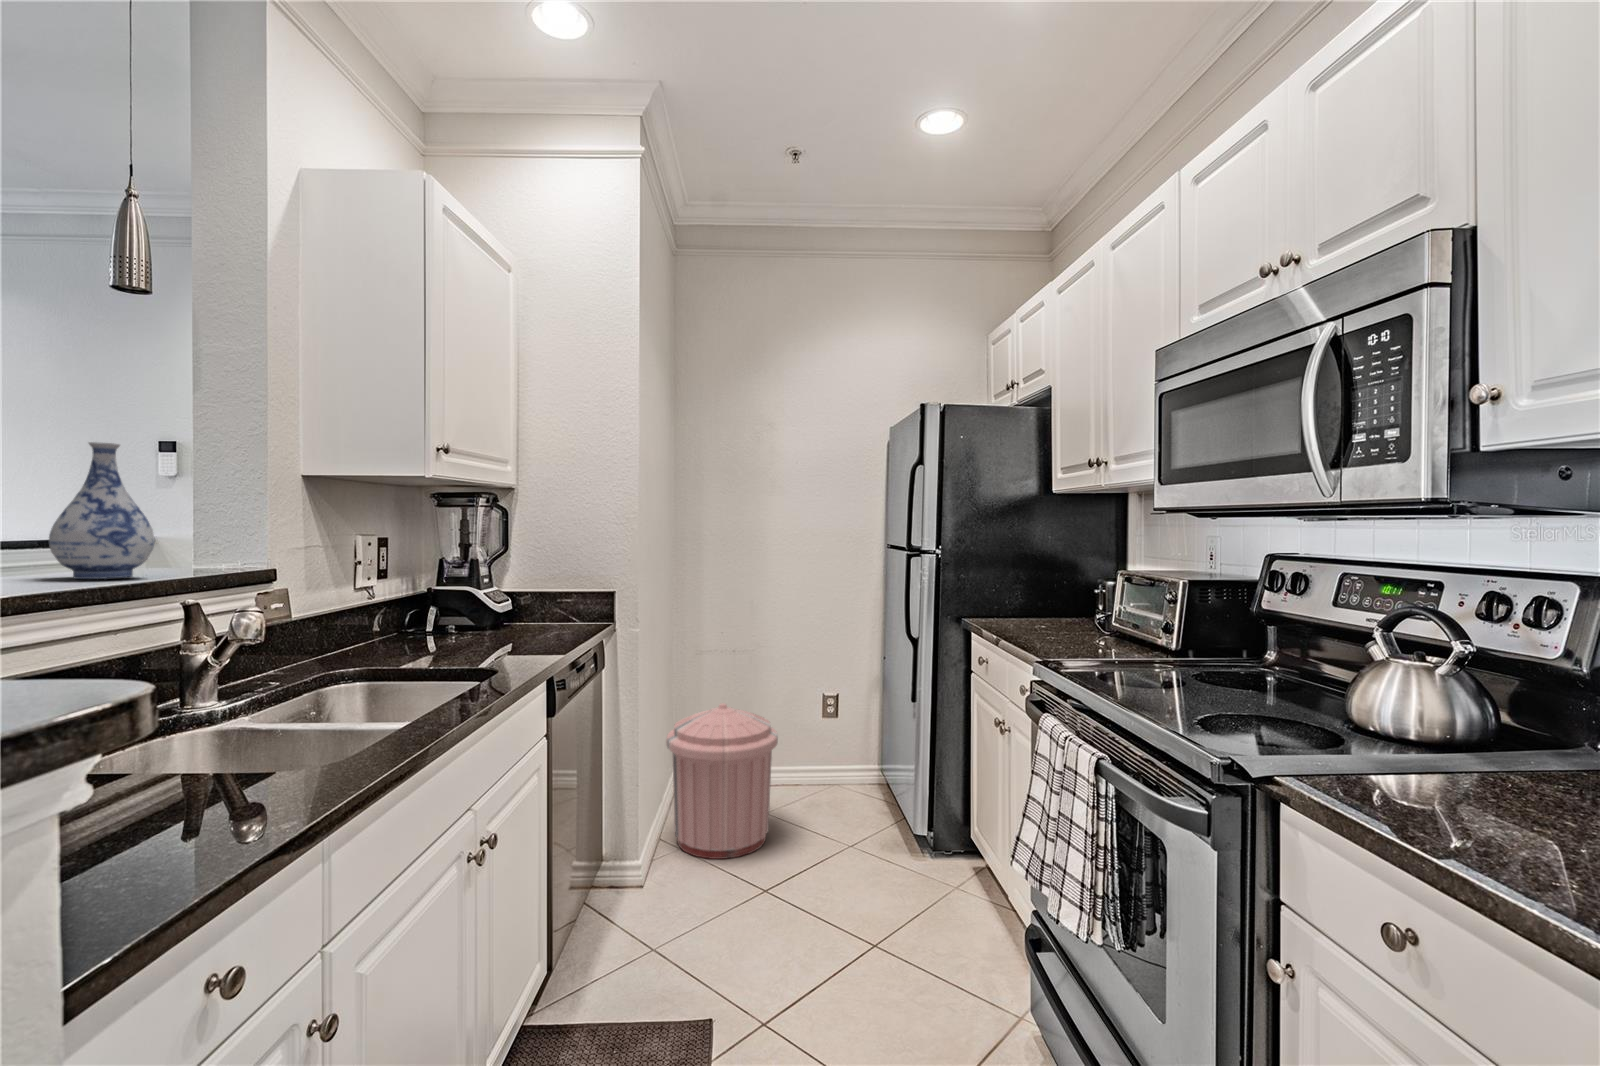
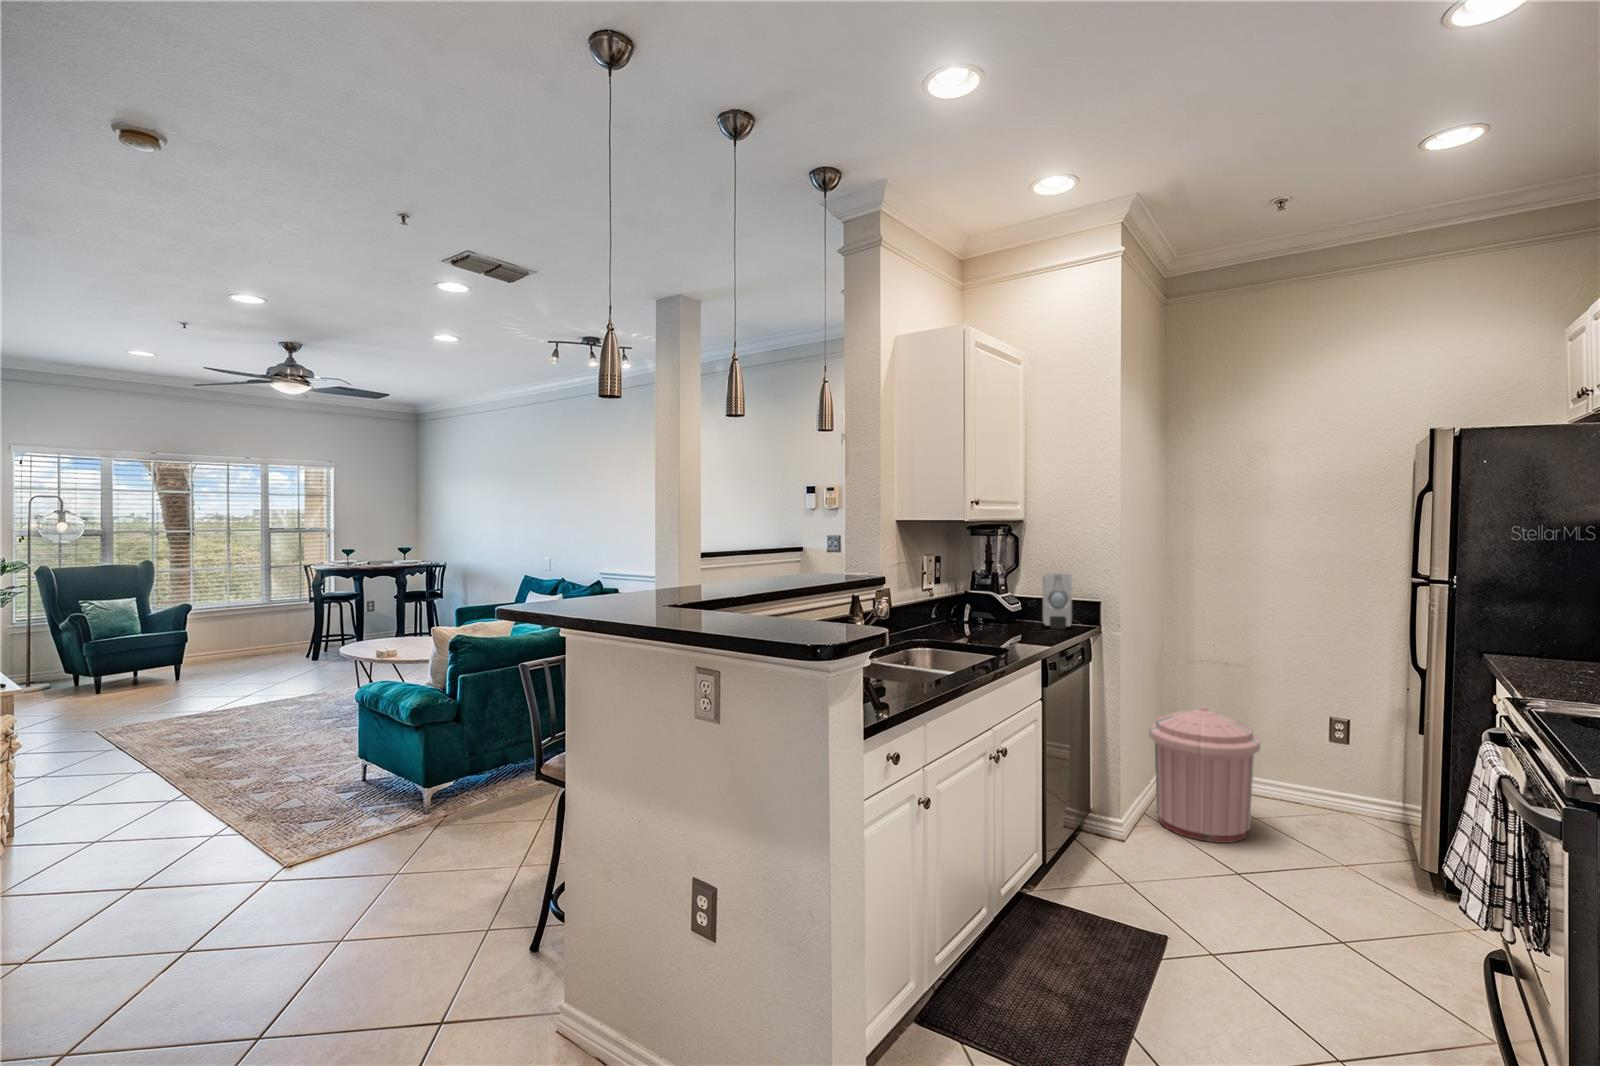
vase: present [49,442,154,579] -> none [795,511,834,580]
soap dispenser: none [539,557,579,631] -> present [1043,573,1072,629]

